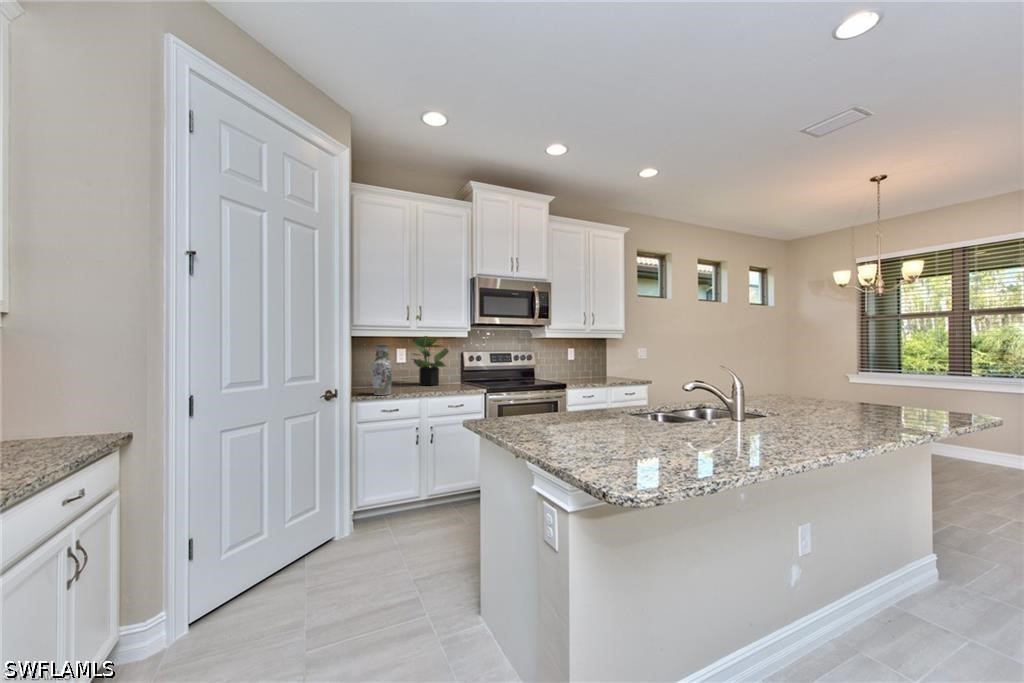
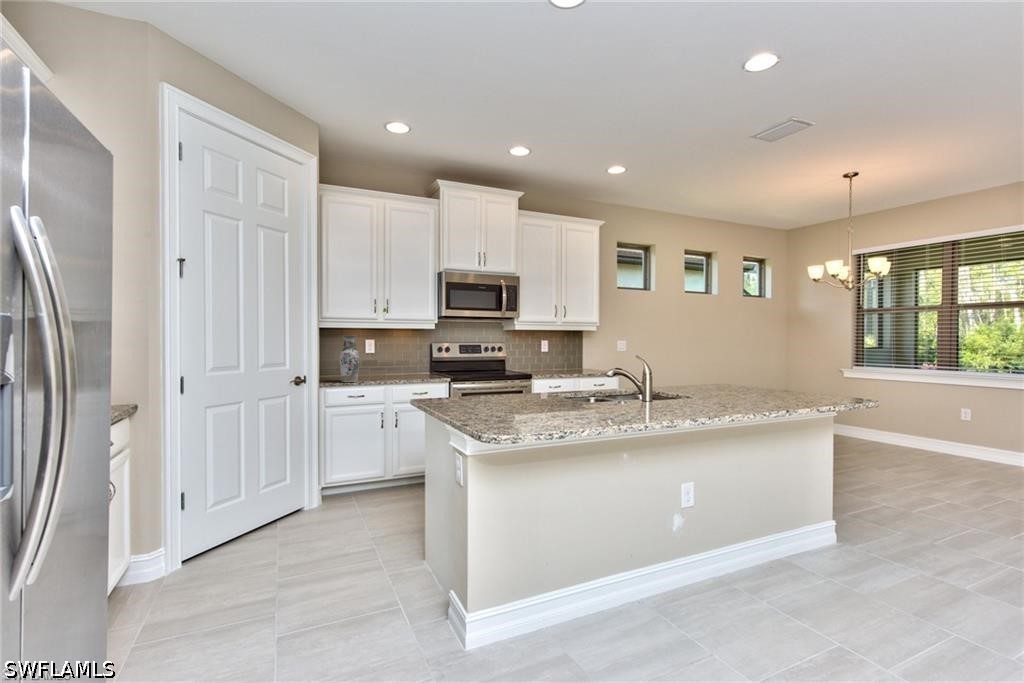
potted plant: present [413,336,449,385] -> none [379,328,418,374]

